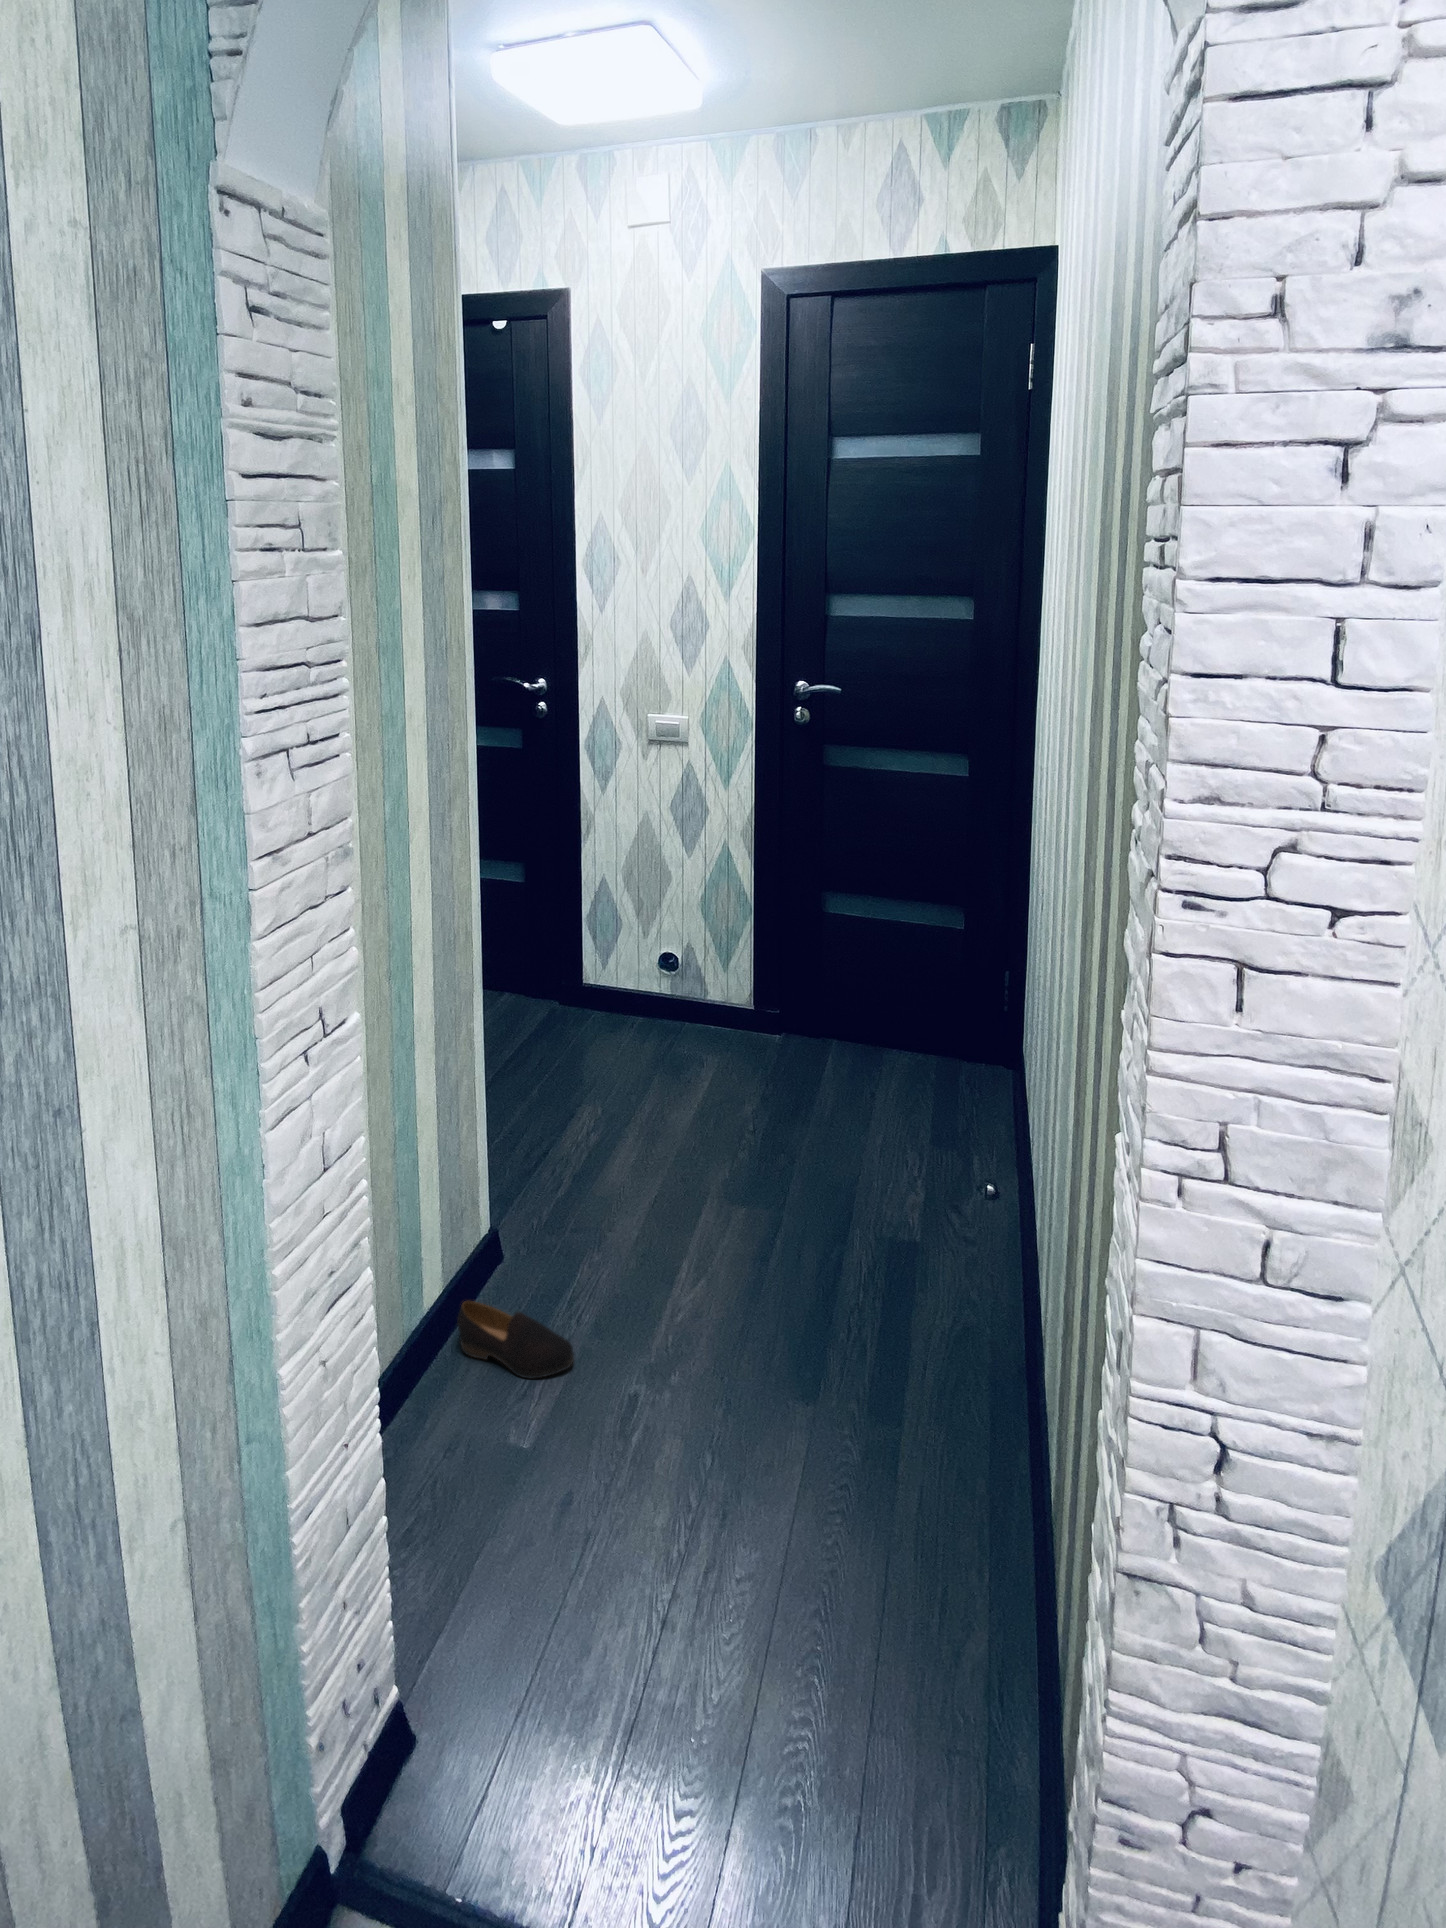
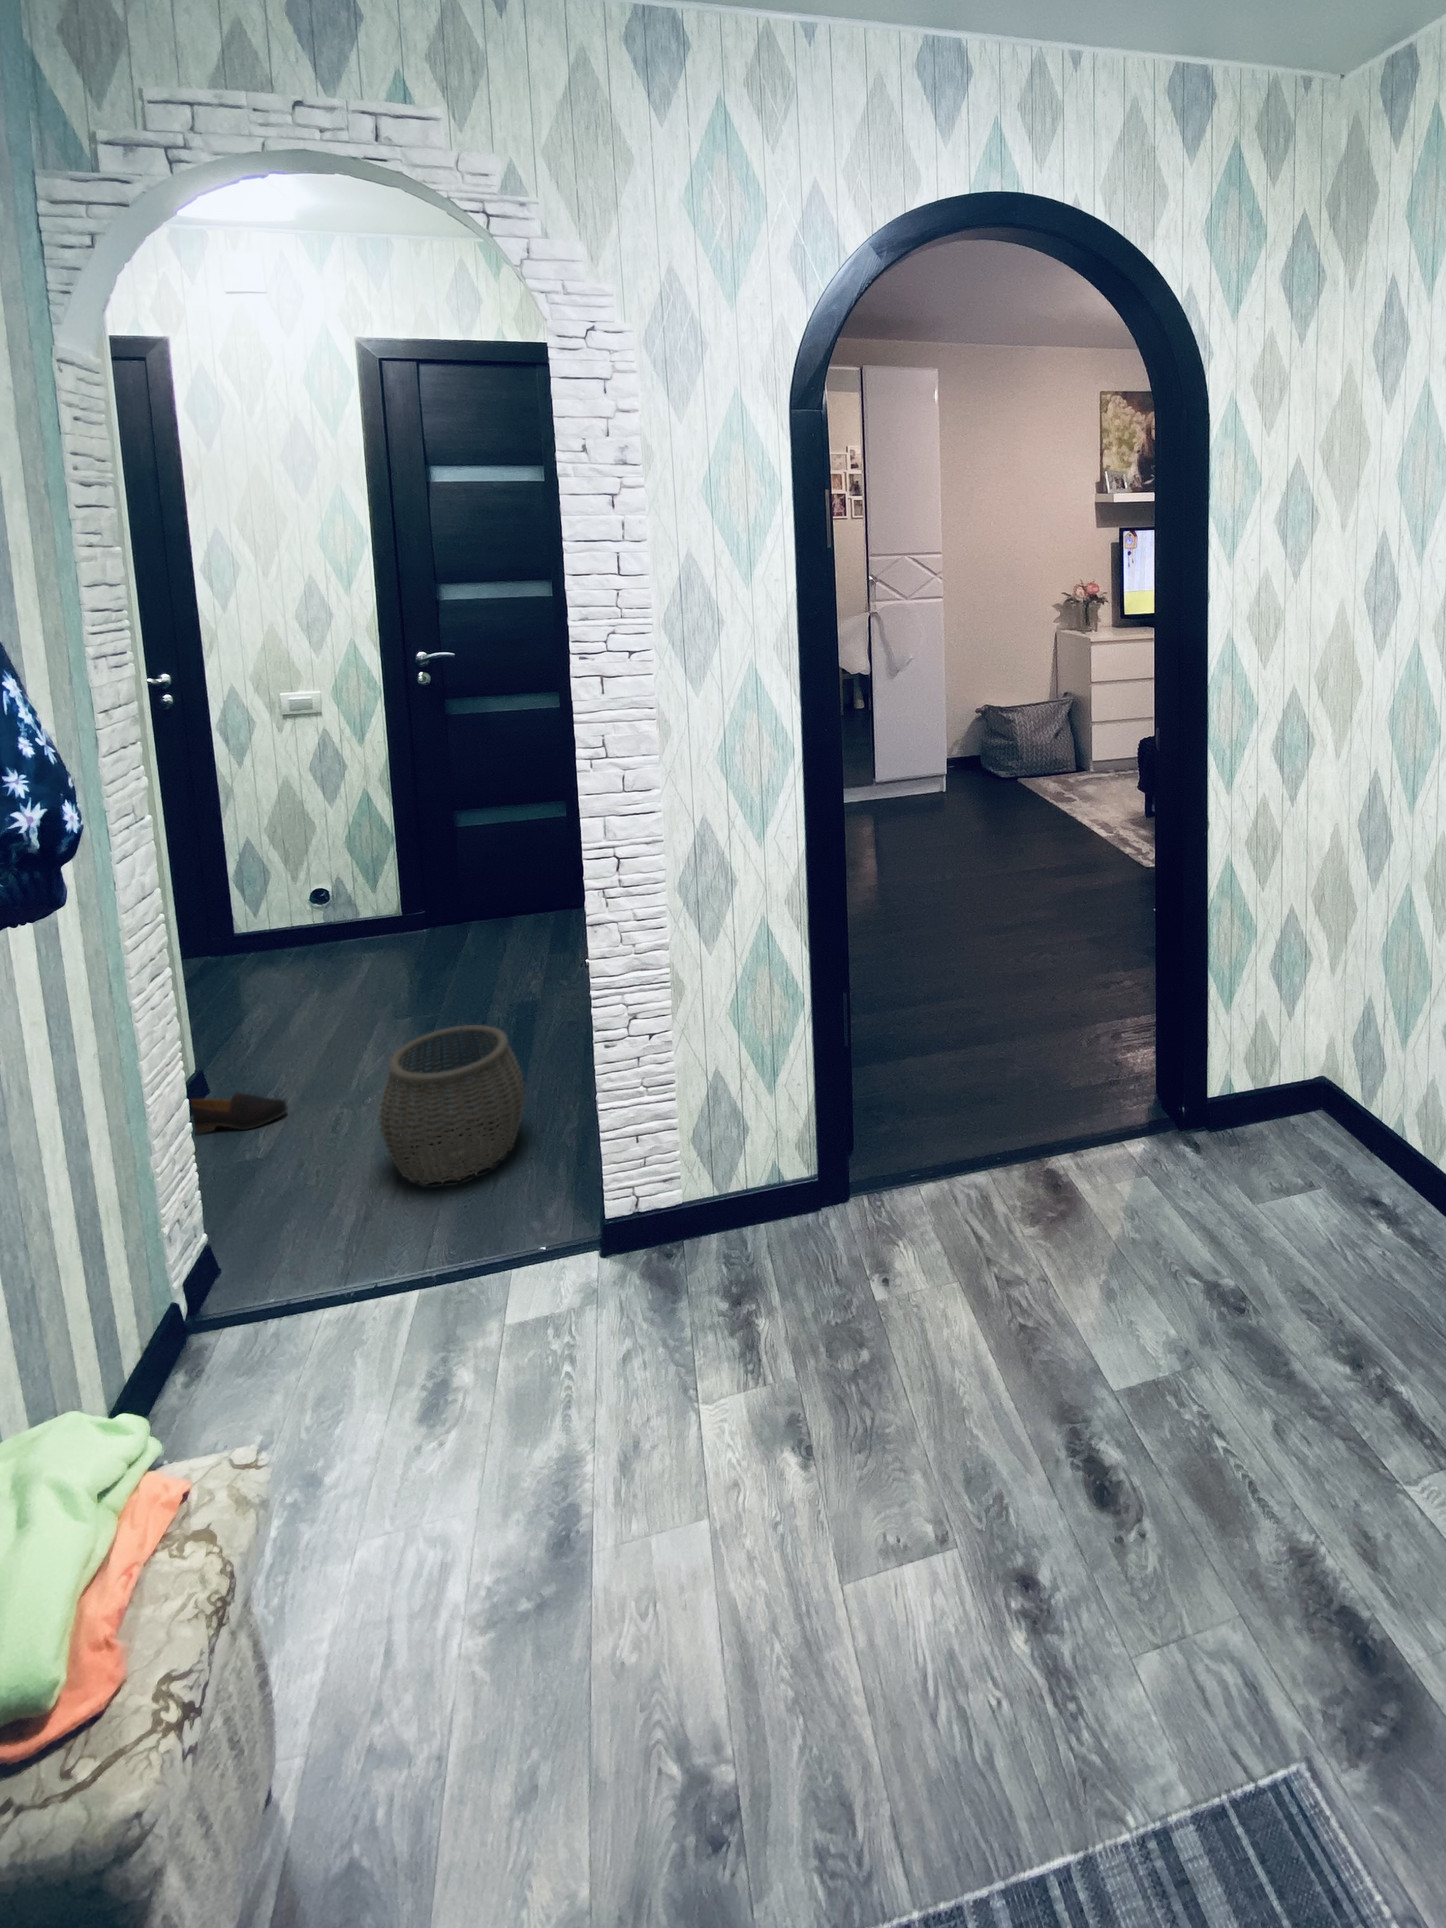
woven basket: none [669,1381,908,1735] -> present [379,1025,525,1184]

